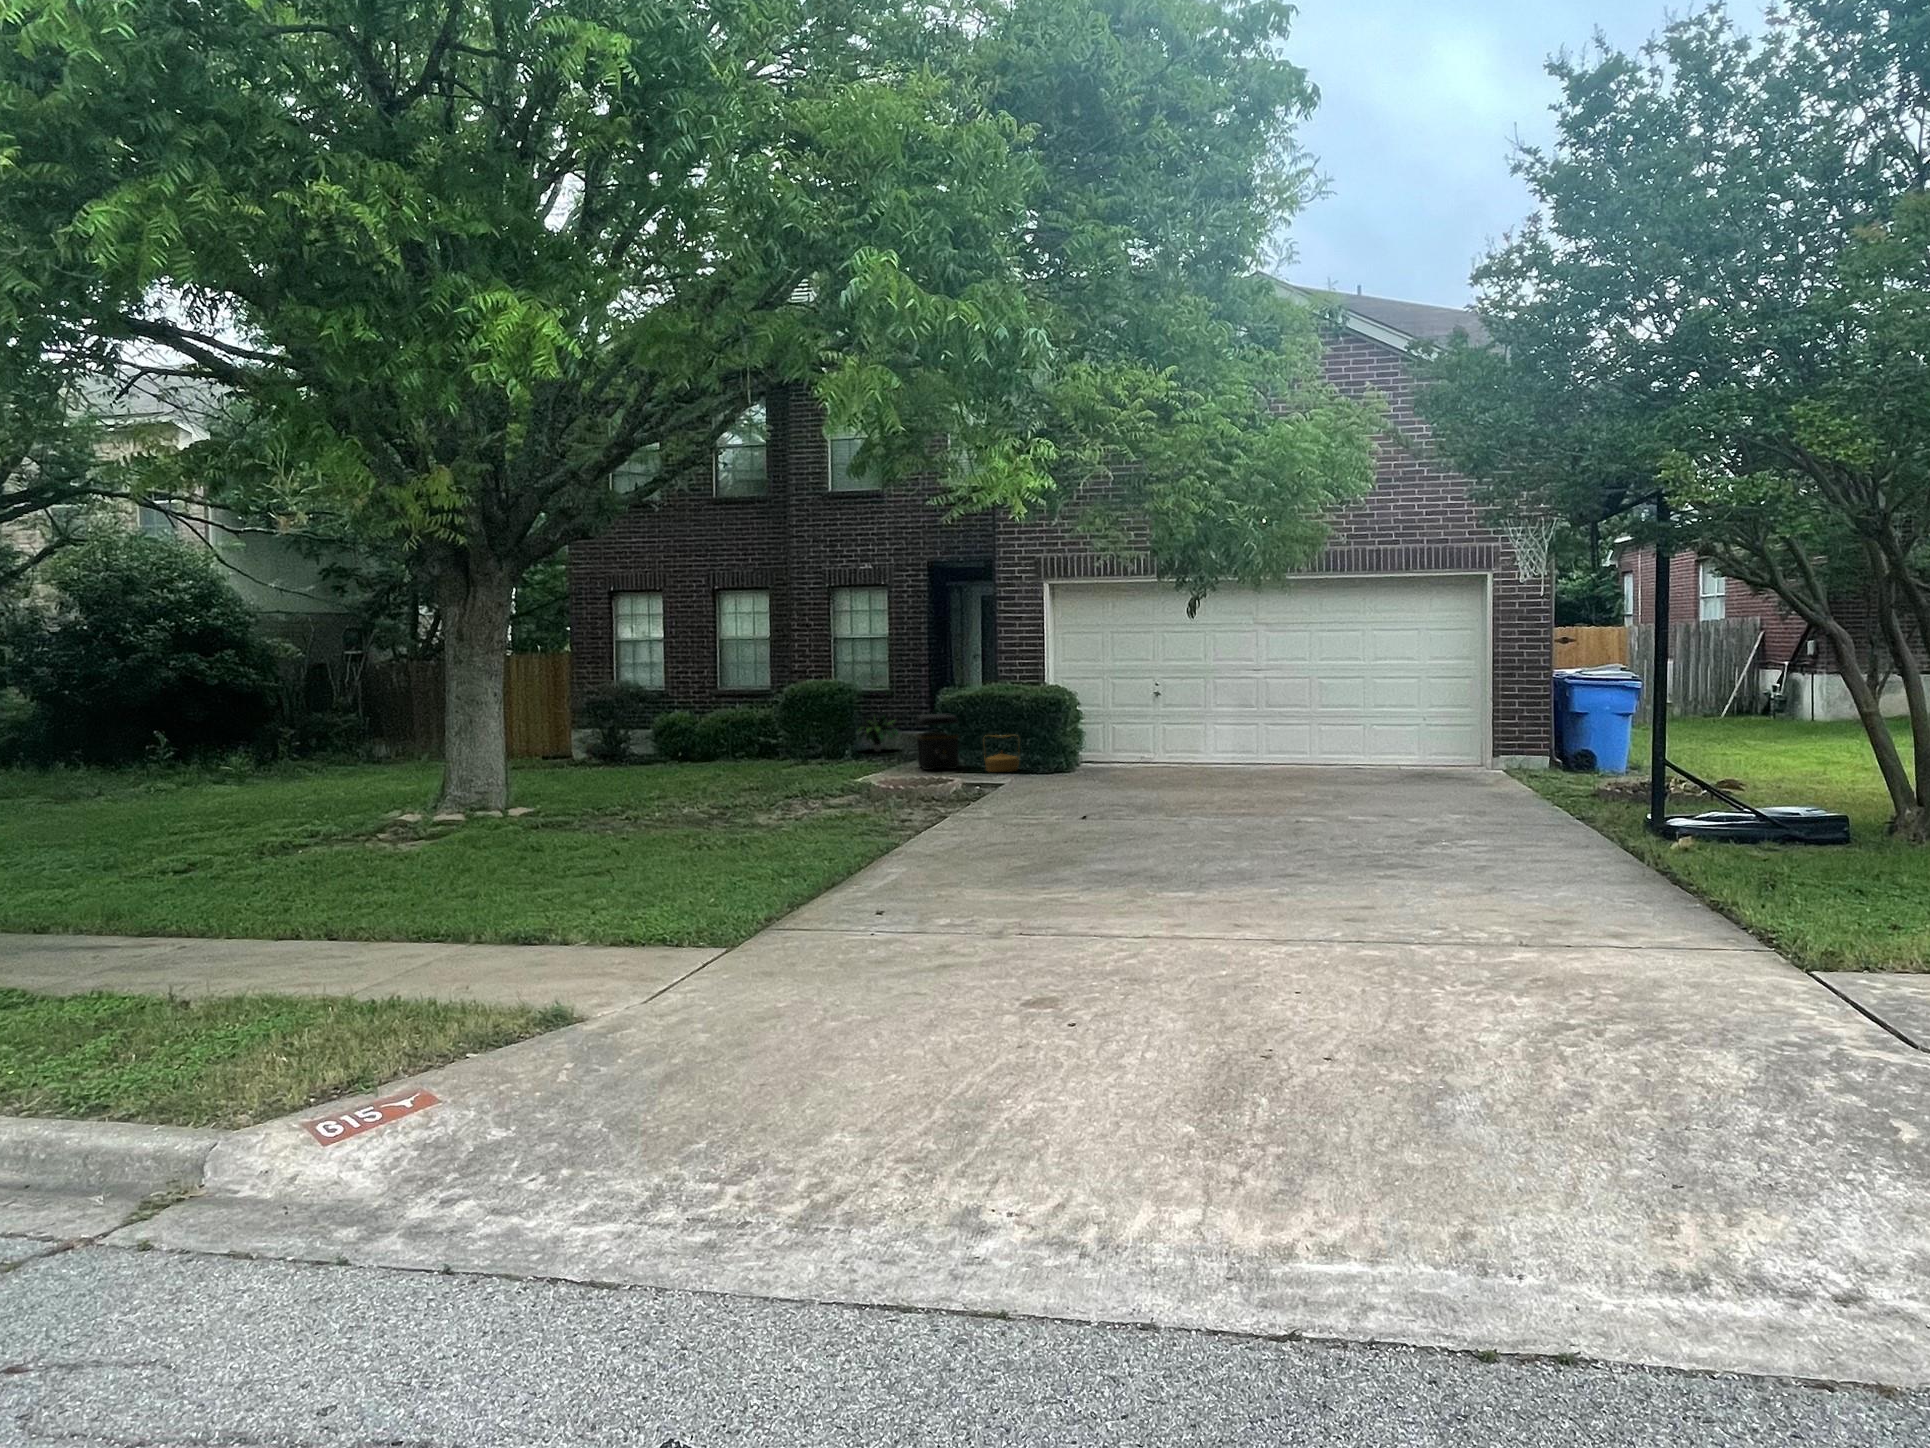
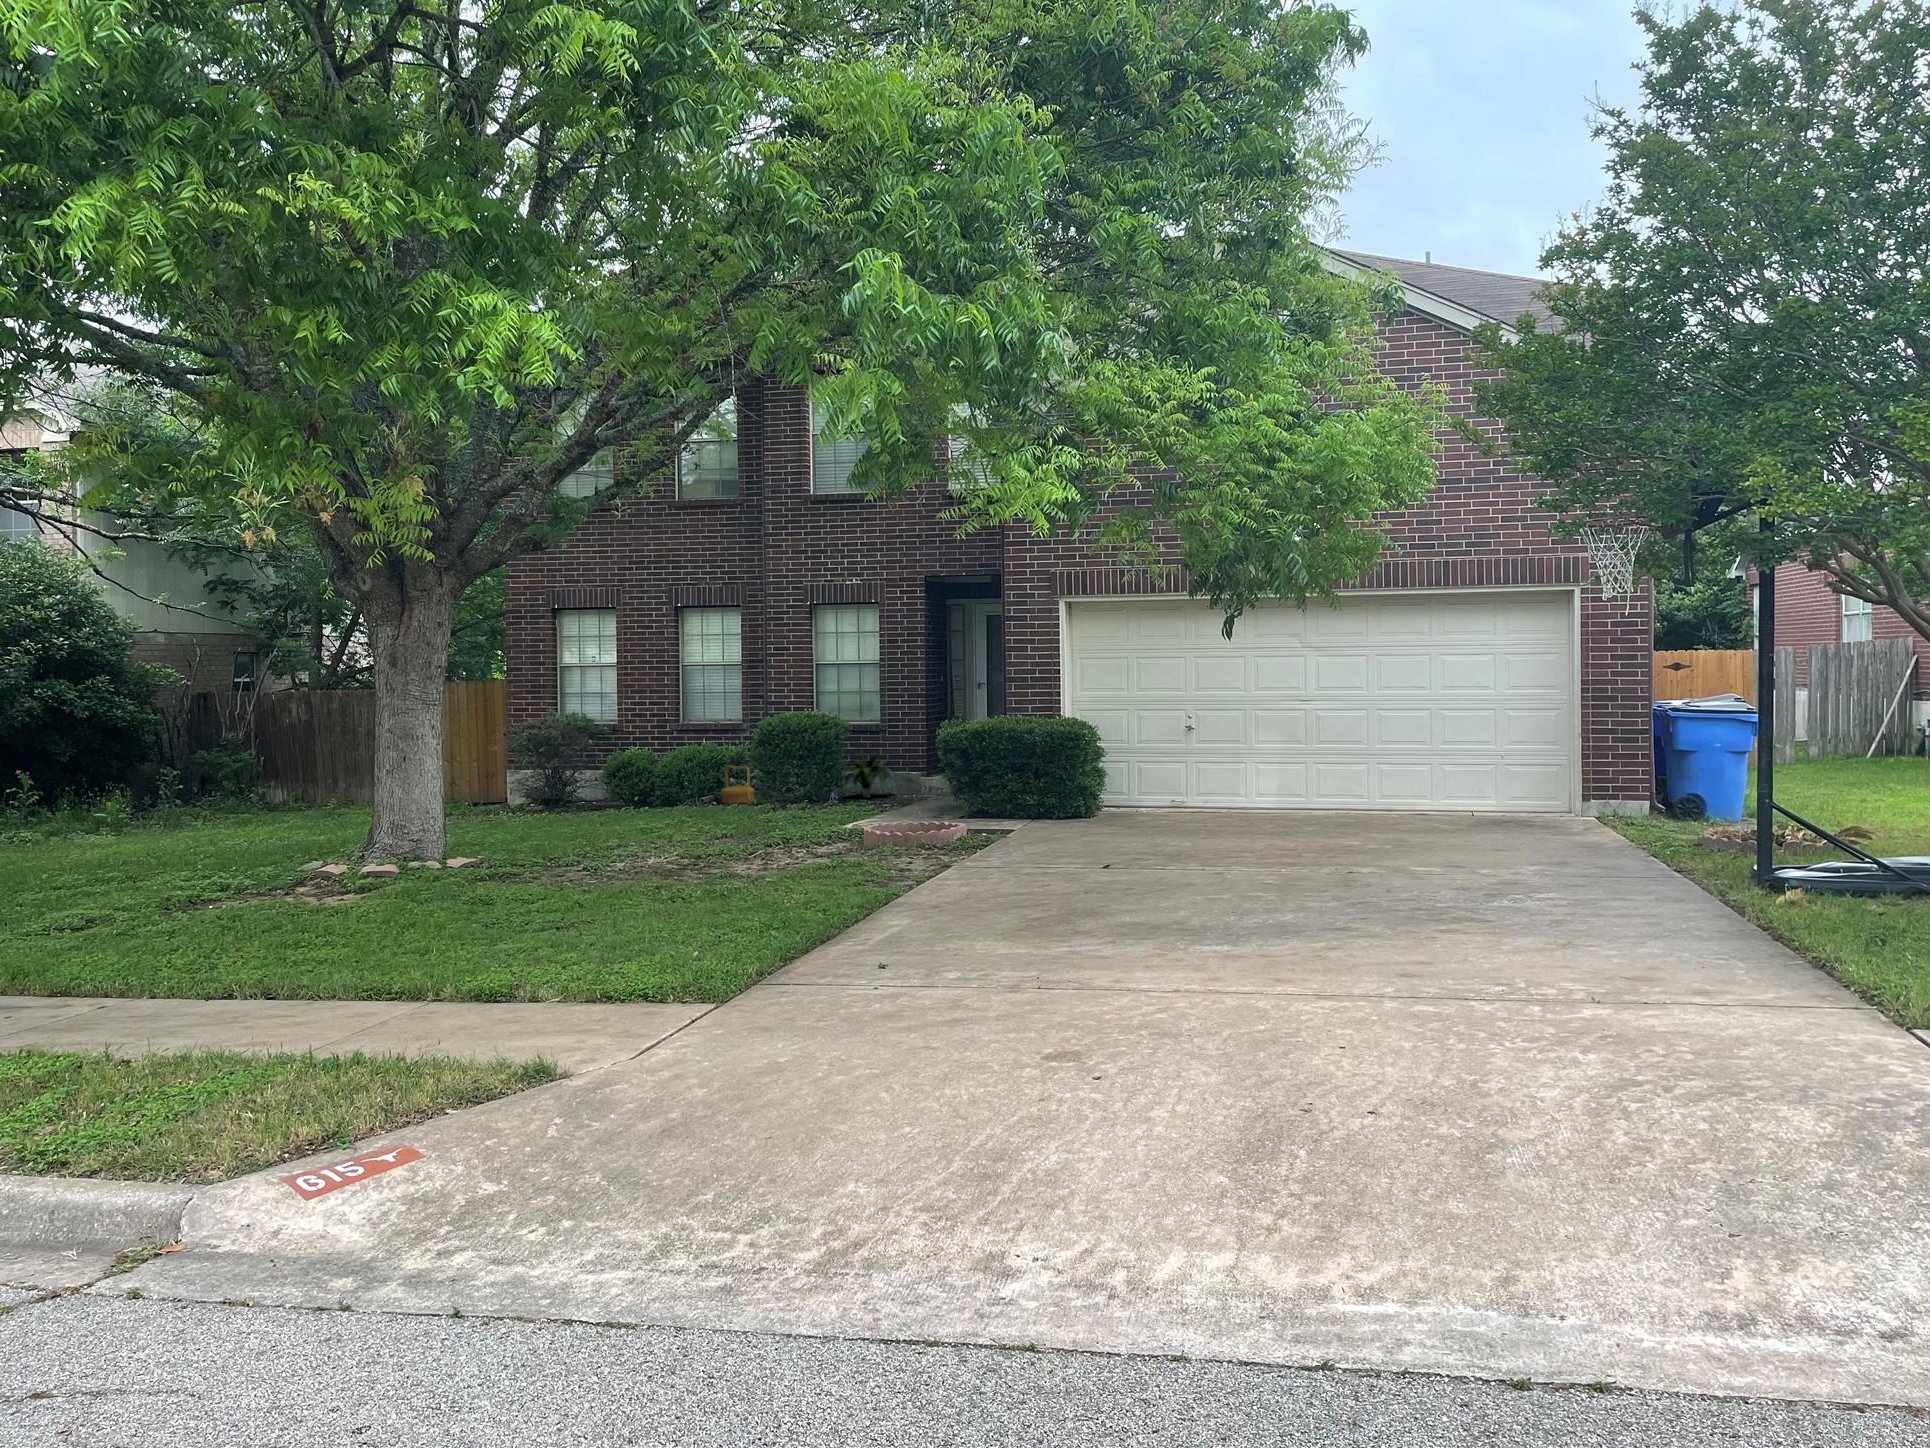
toolbox: present [916,714,959,770] -> none [912,752,962,817]
woven basket: present [984,735,1020,772] -> present [722,766,754,804]

